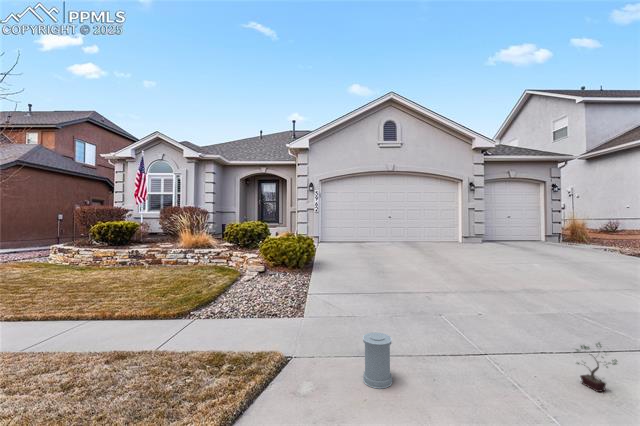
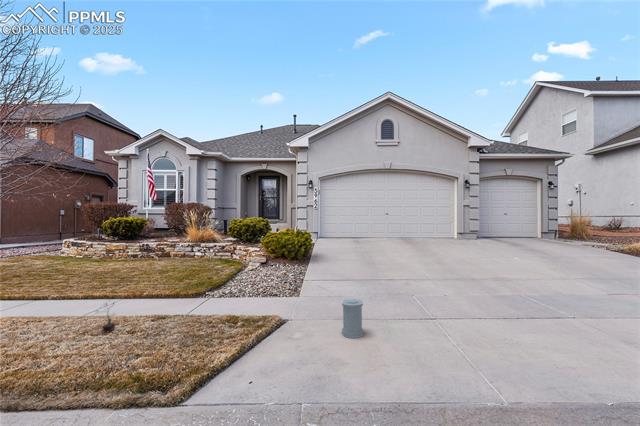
potted plant: present [576,343,617,392] -> present [102,303,115,333]

